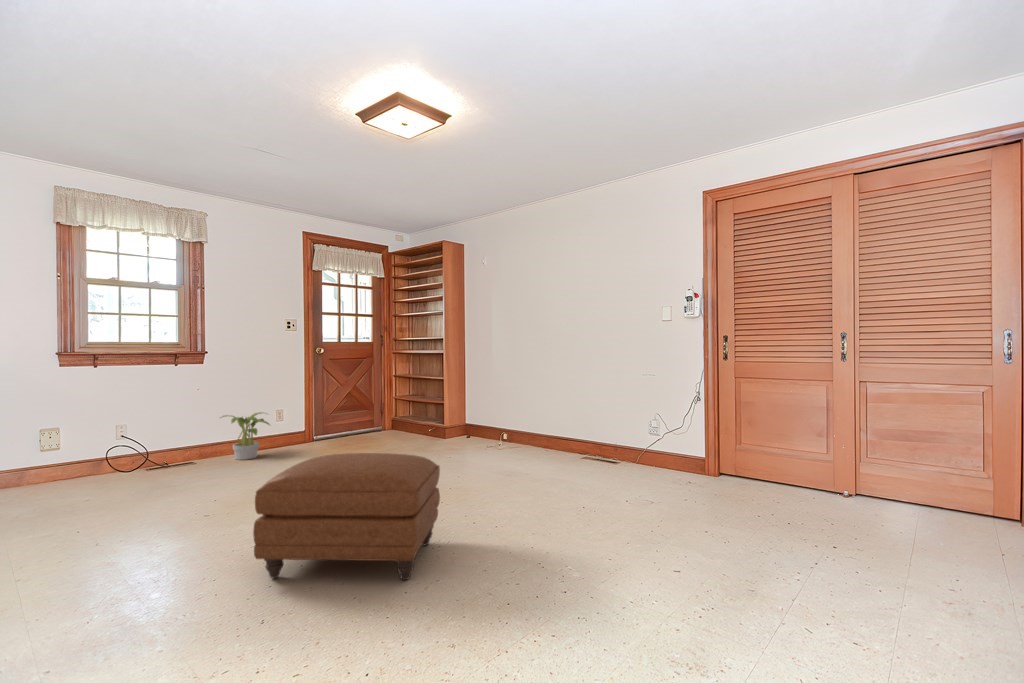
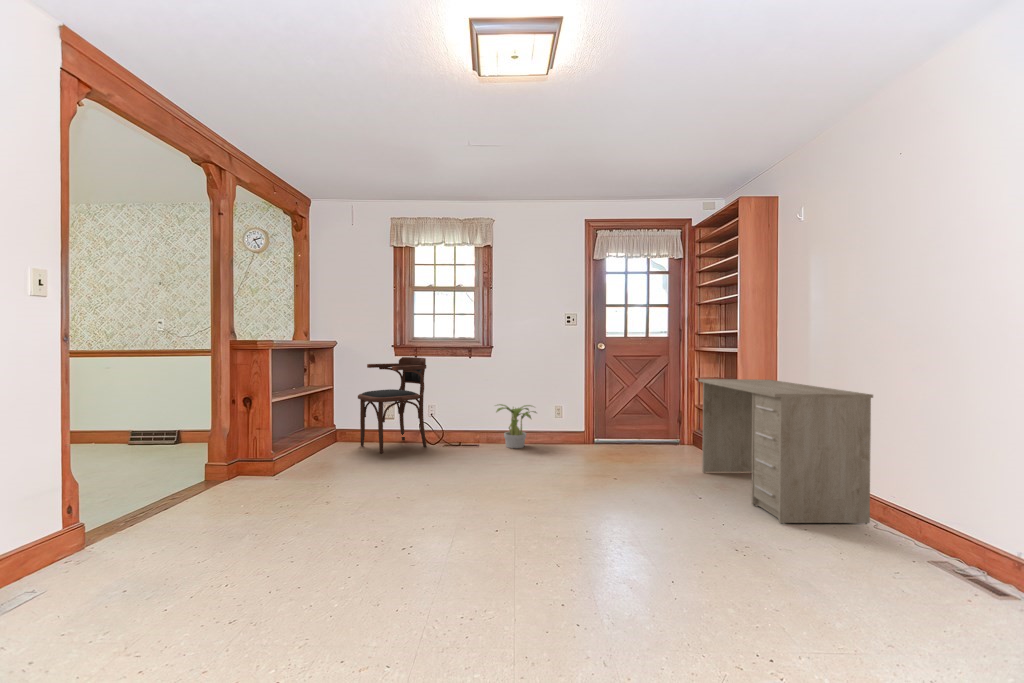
armchair: none [17,369,134,495] -> present [358,357,427,453]
desk: none [431,371,552,459] -> present [699,379,873,524]
ottoman: present [253,453,440,580] -> none [281,463,470,641]

